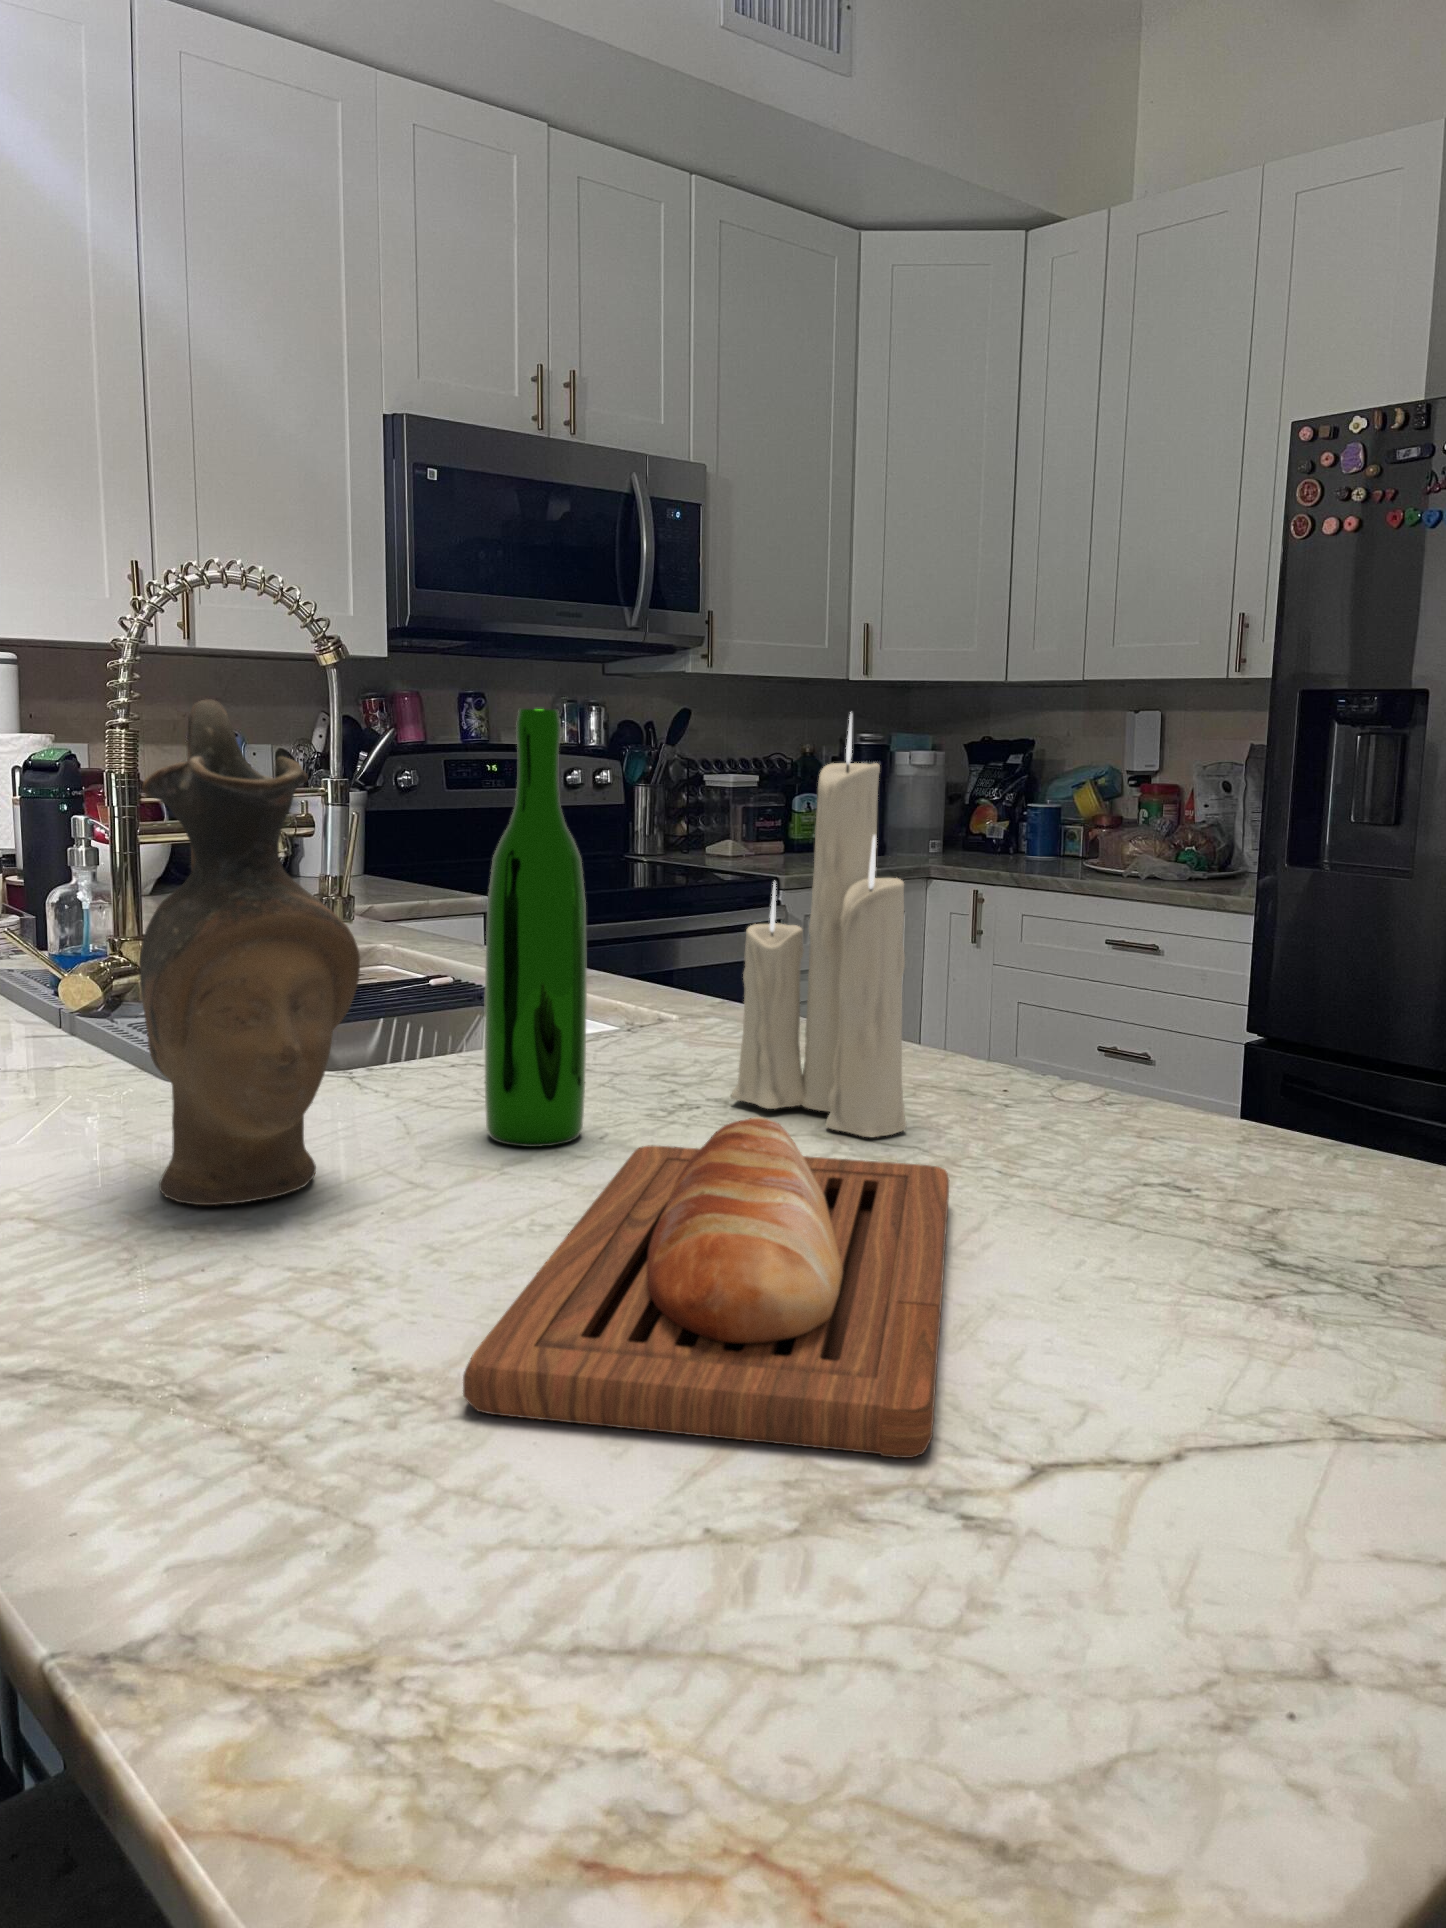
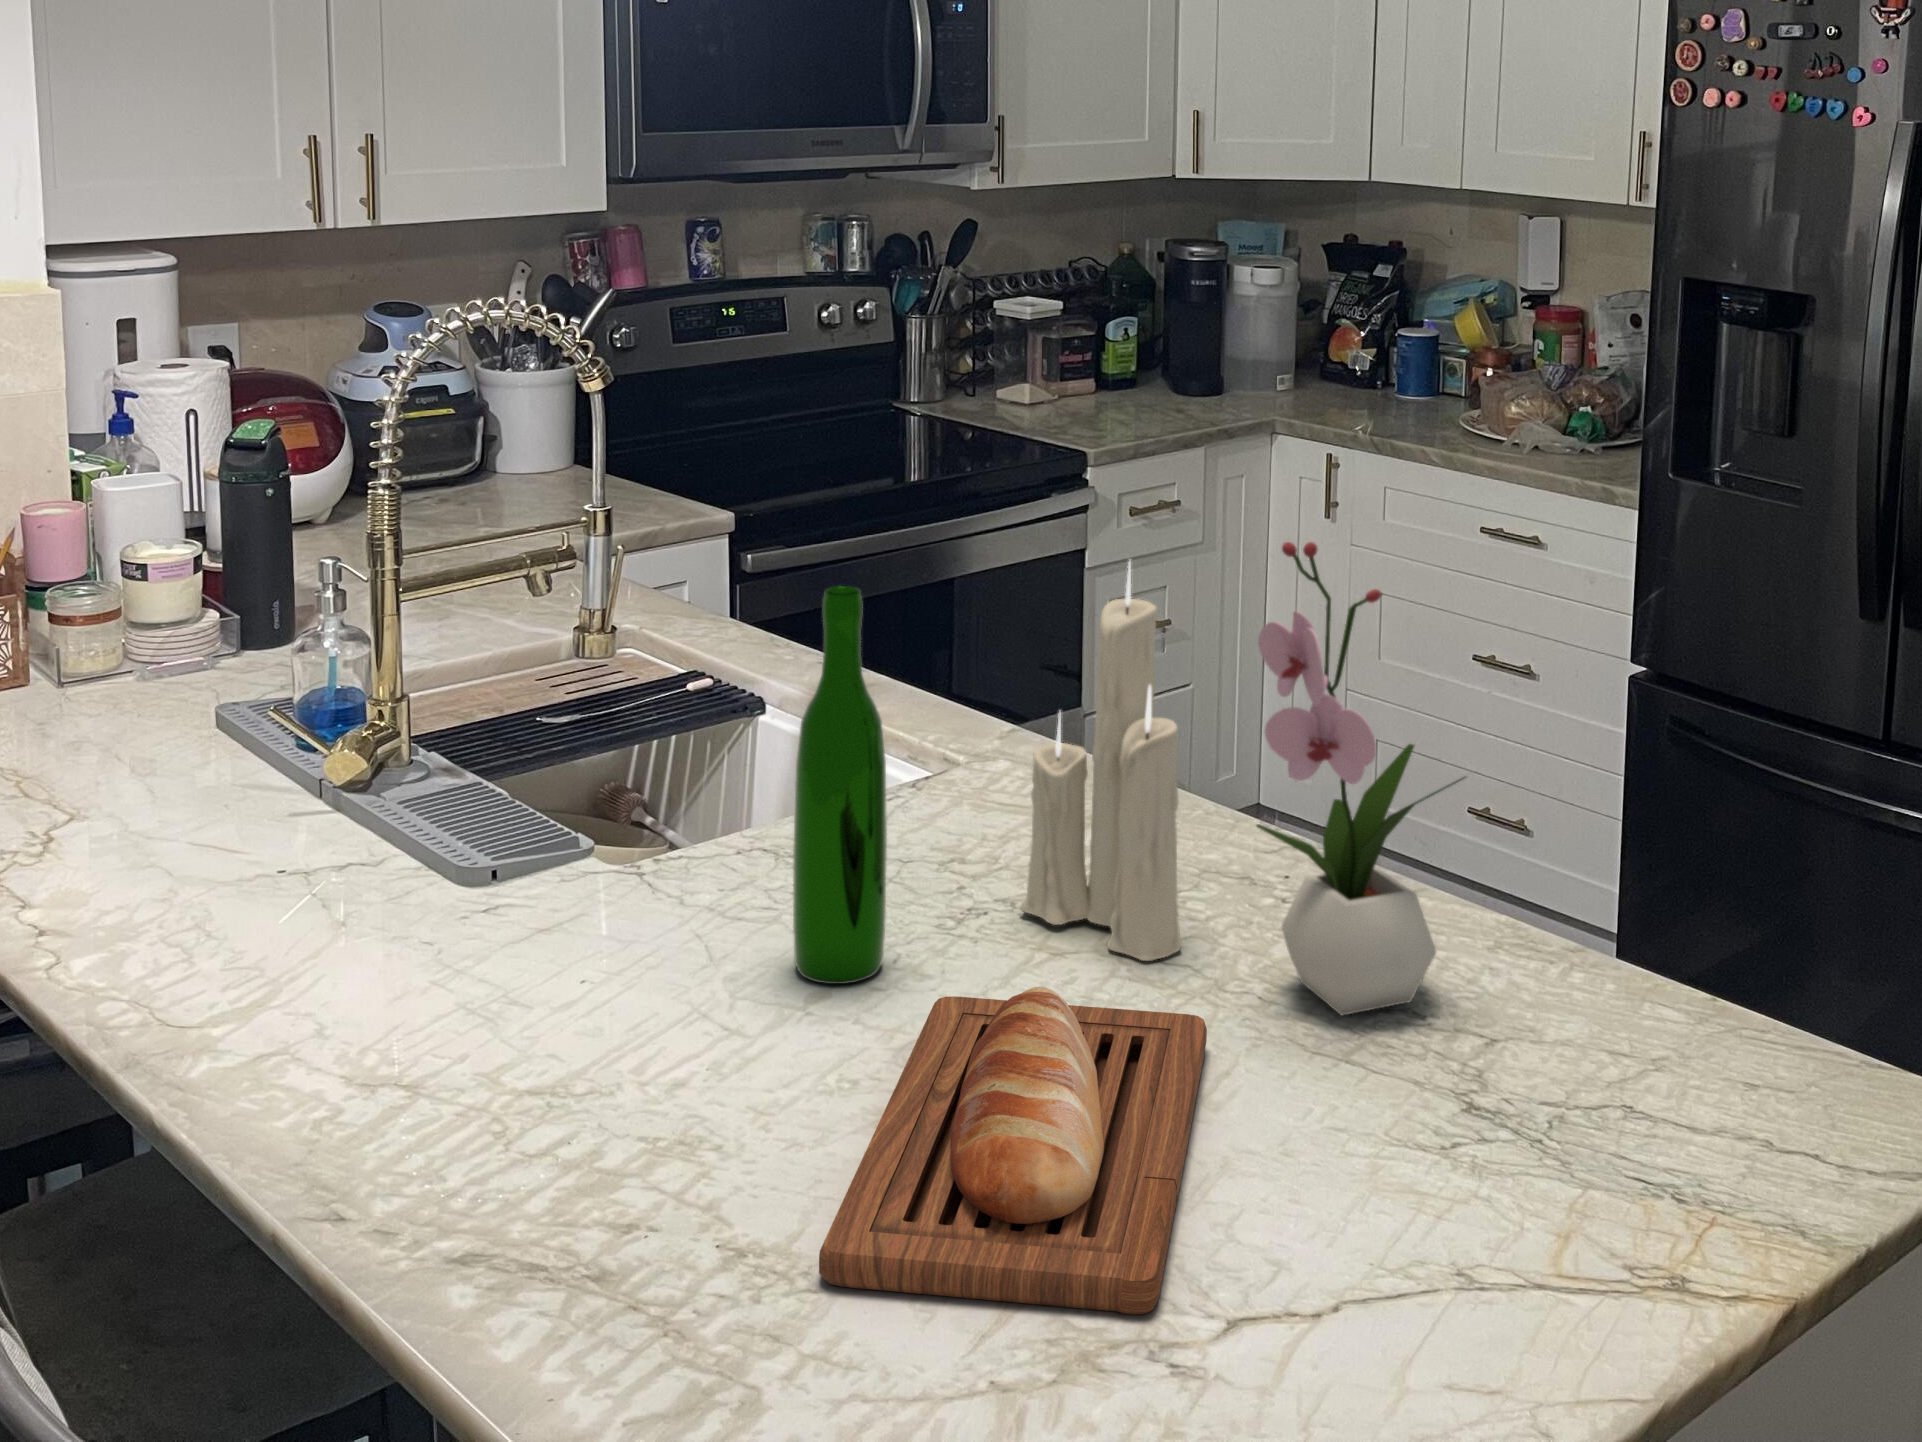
flower arrangement: none [997,645,1246,1182] -> present [1256,542,1466,1015]
ceramic pitcher: present [140,699,360,1205] -> none [505,615,695,1073]

